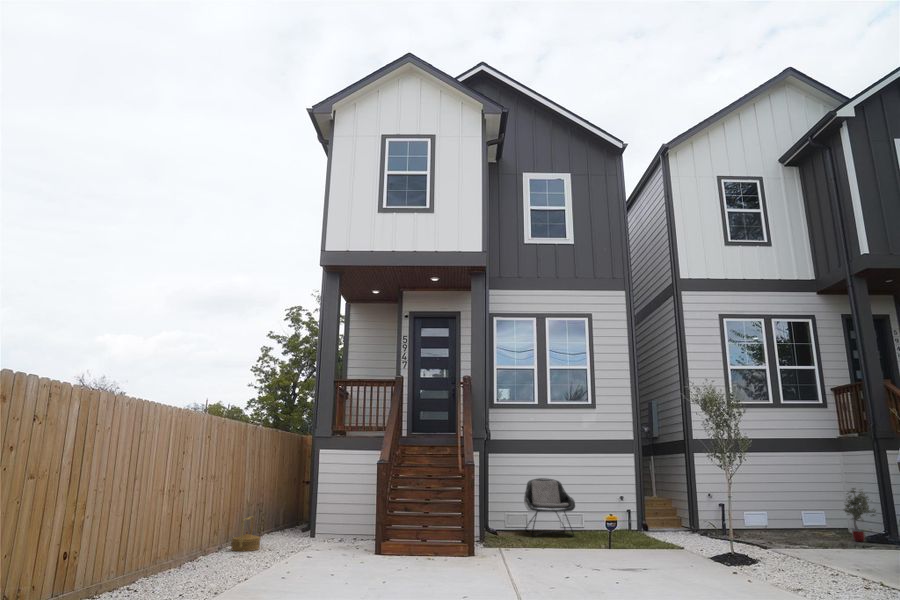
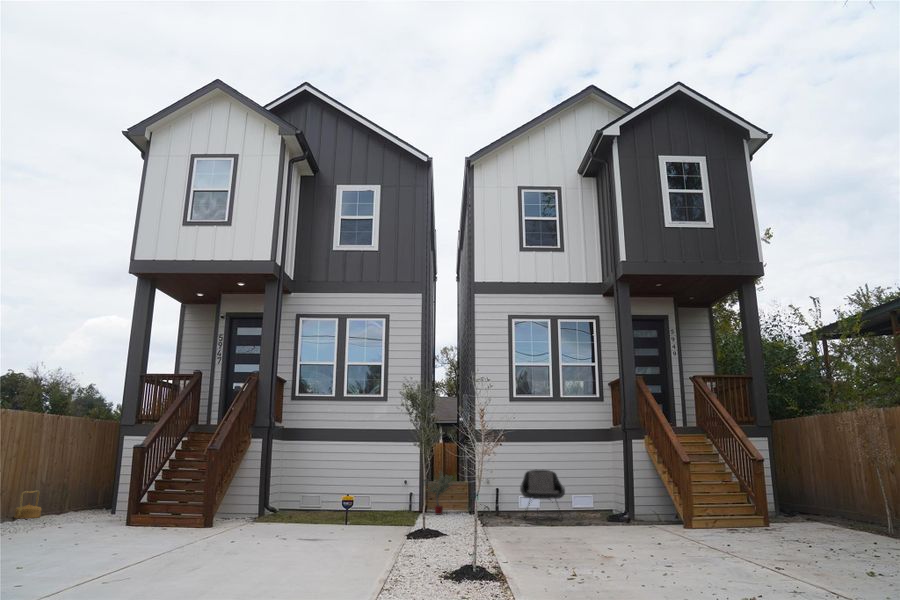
lounge chair: present [524,478,575,537] -> present [520,469,565,521]
potted tree: present [844,488,876,542] -> present [426,471,453,515]

